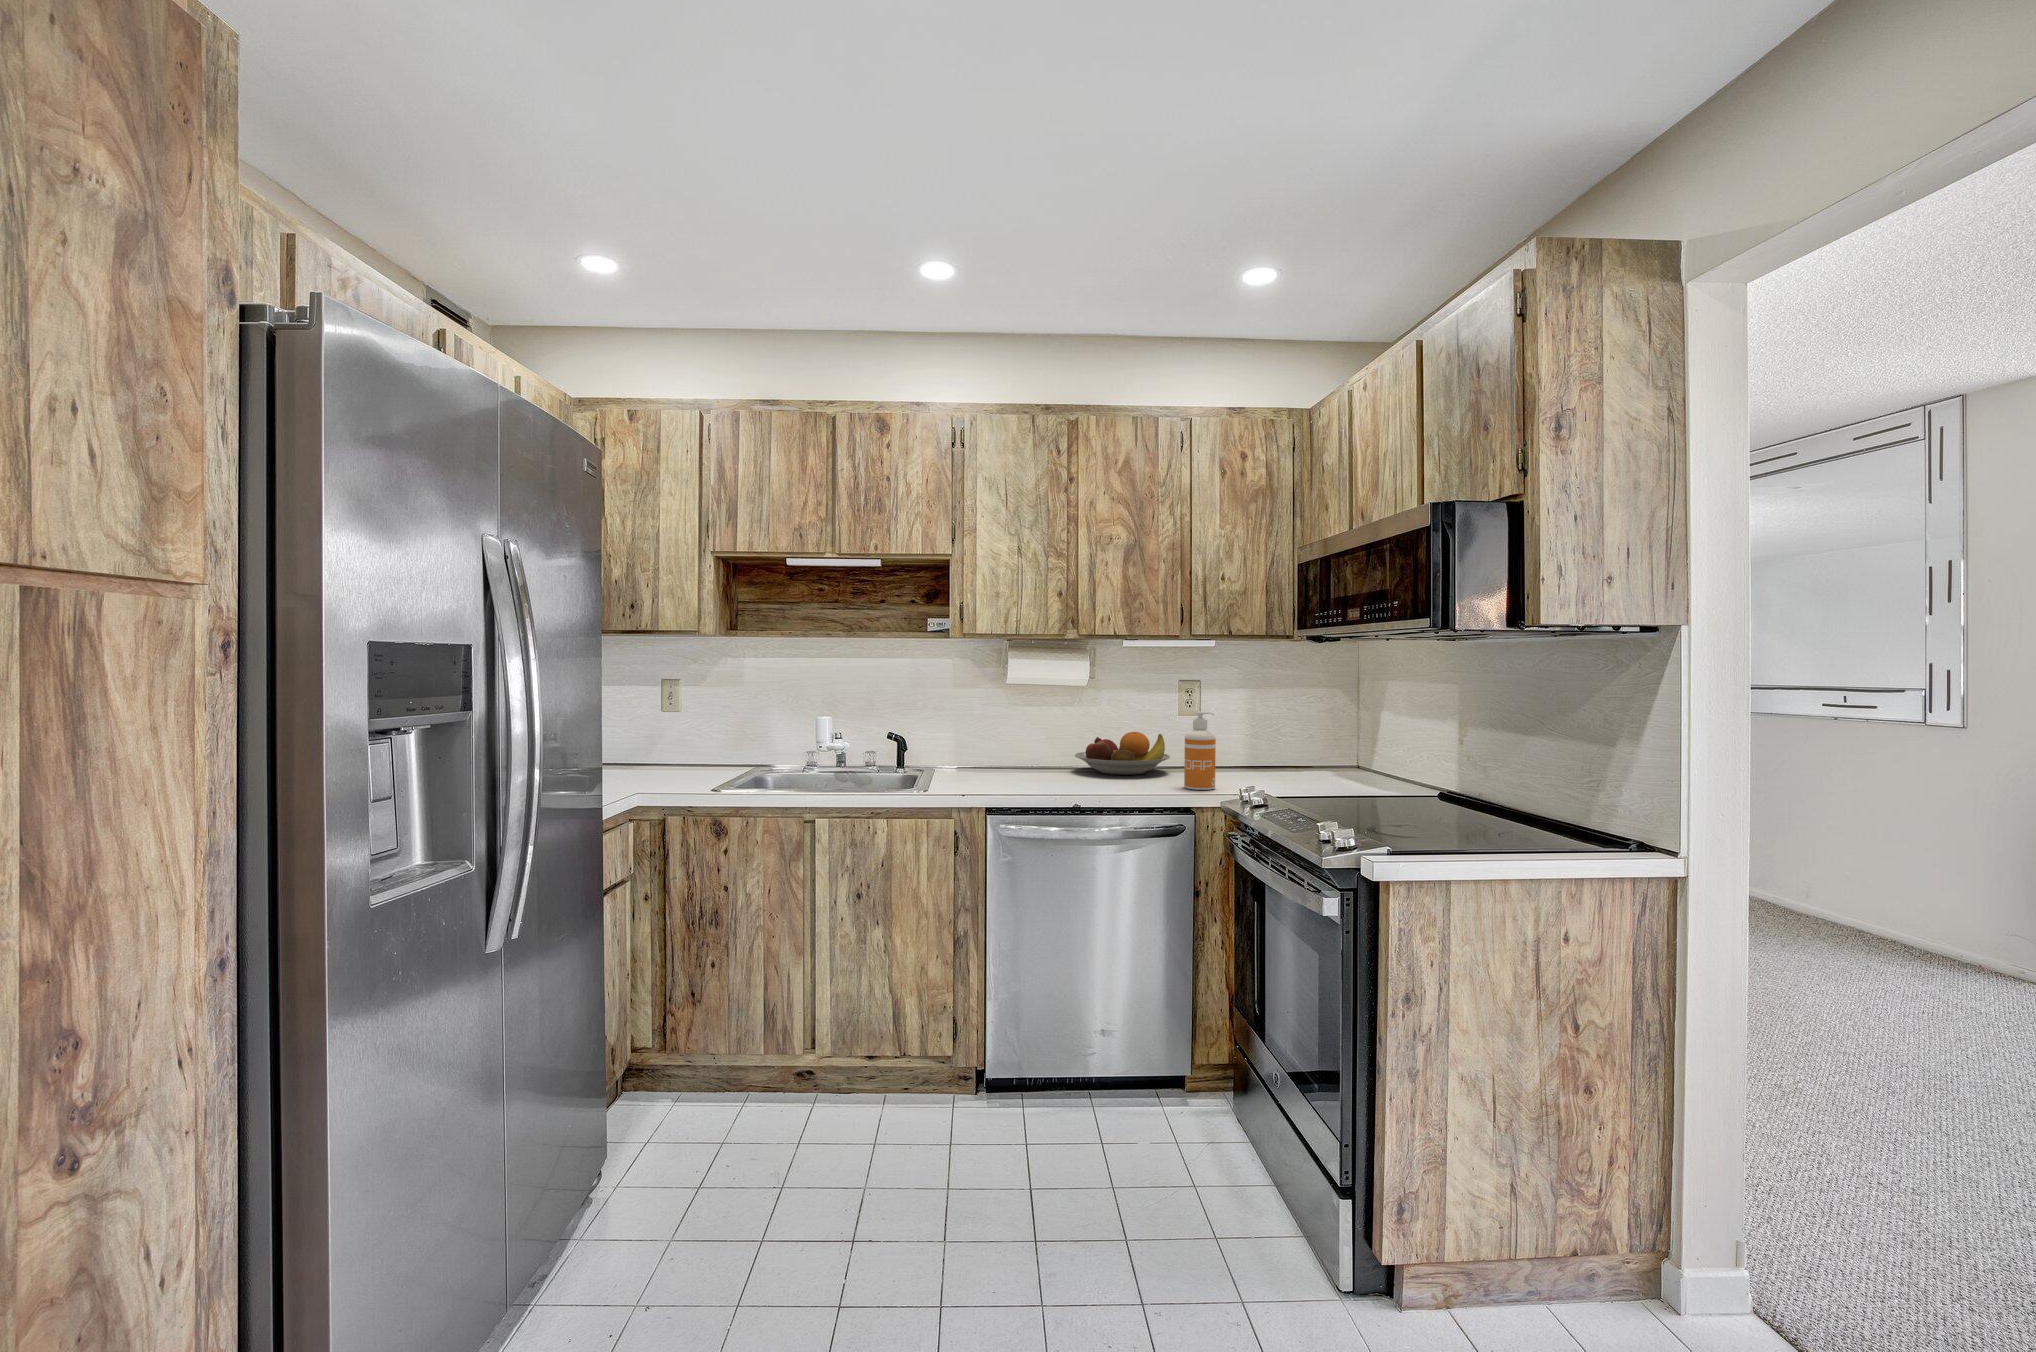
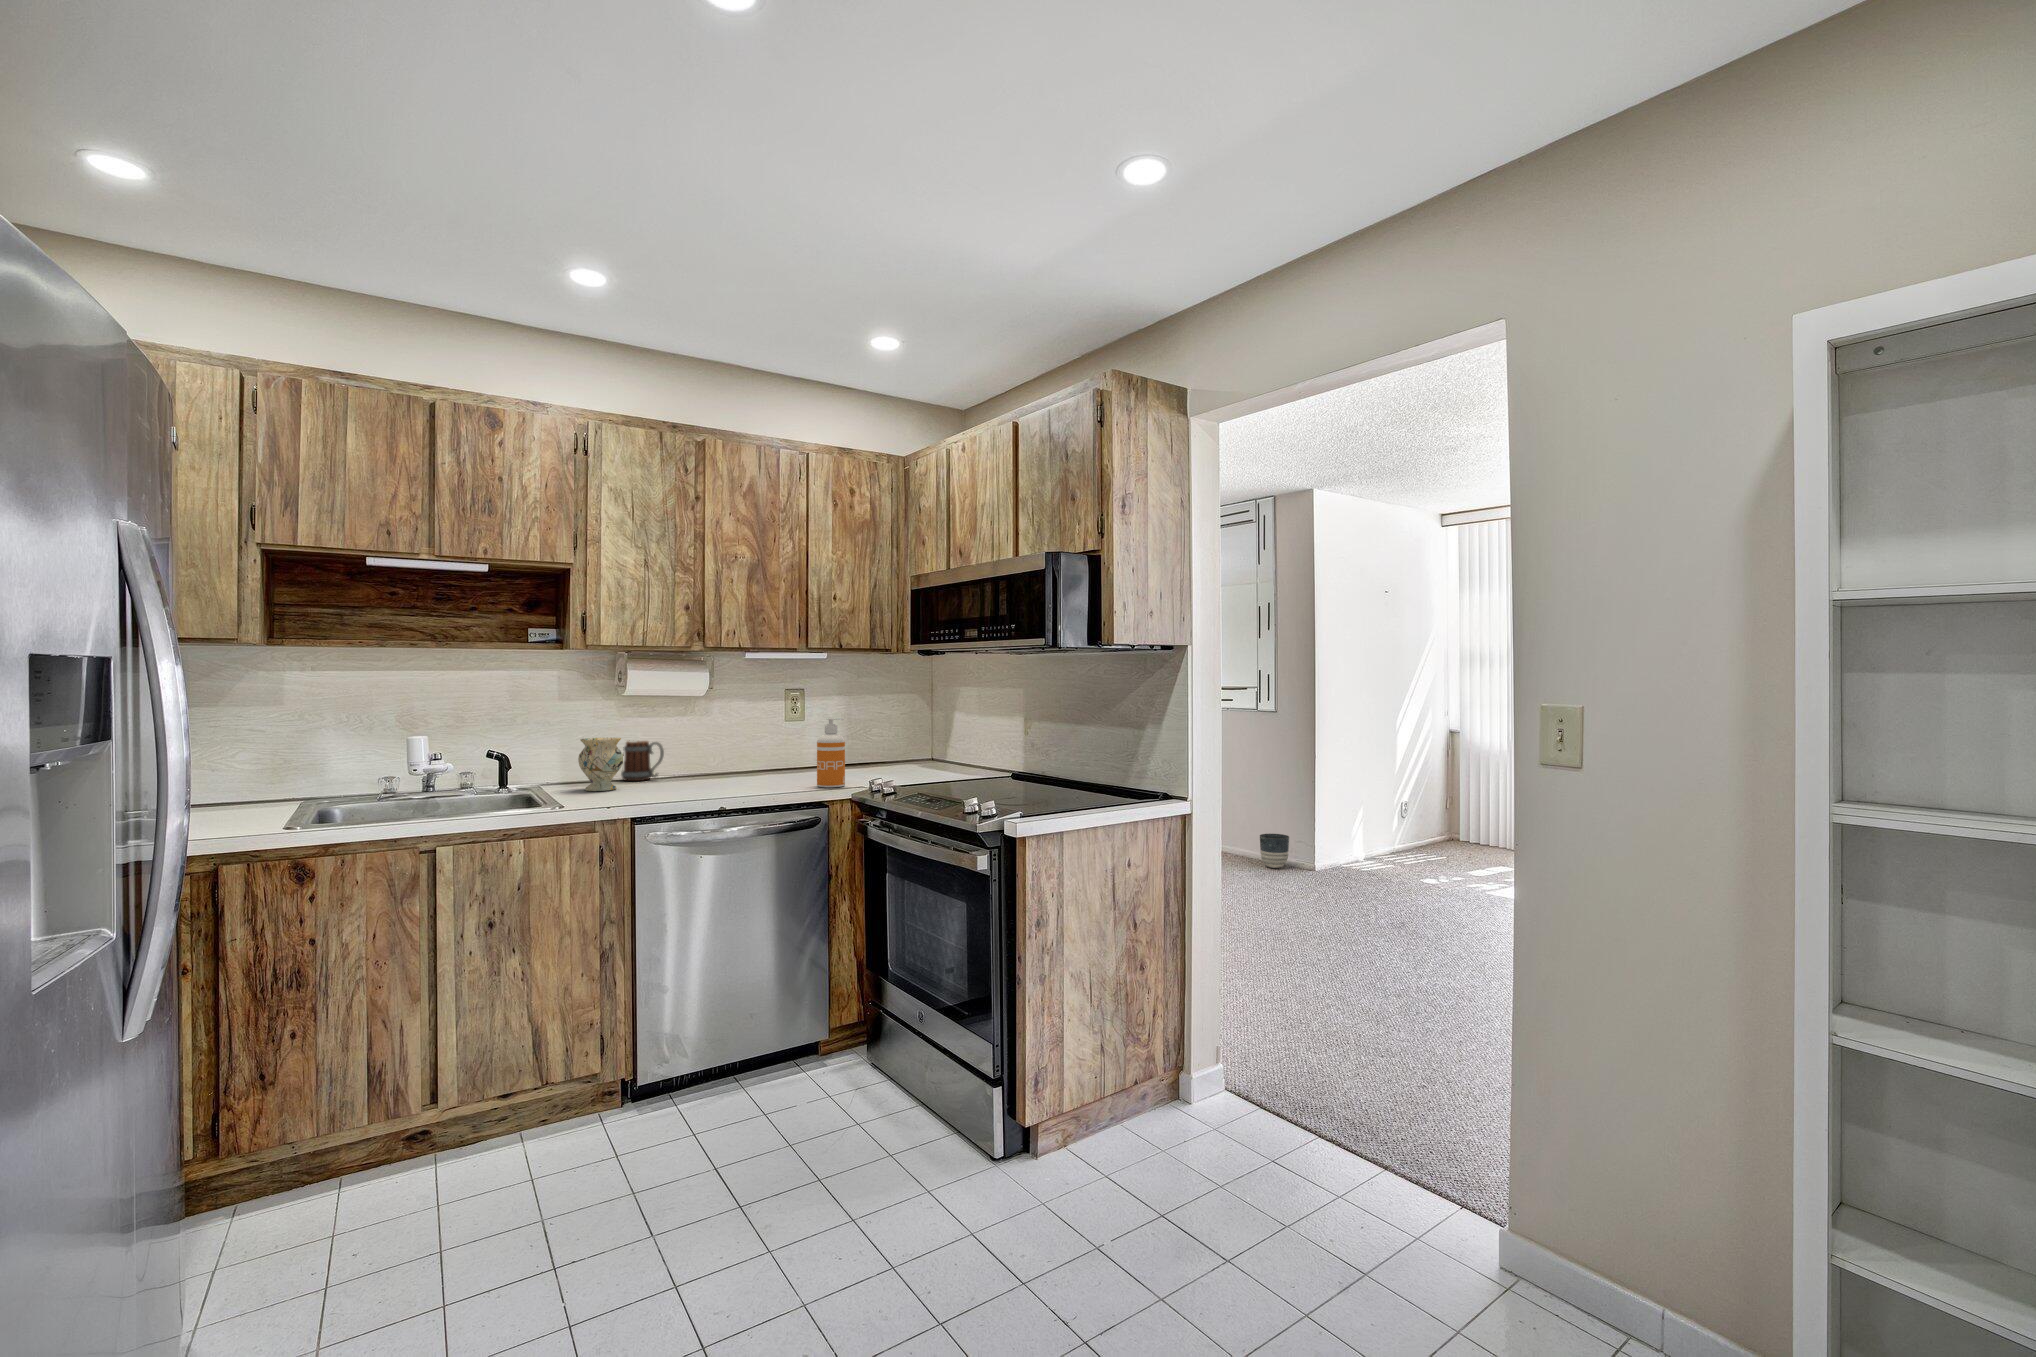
vase: none [961,723,1000,775] -> present [578,737,623,791]
mug: none [1009,726,1047,767] -> present [621,741,664,781]
fruit bowl: present [1075,732,1170,775] -> none [698,740,791,781]
planter: none [1905,900,1966,954] -> present [1260,834,1289,868]

